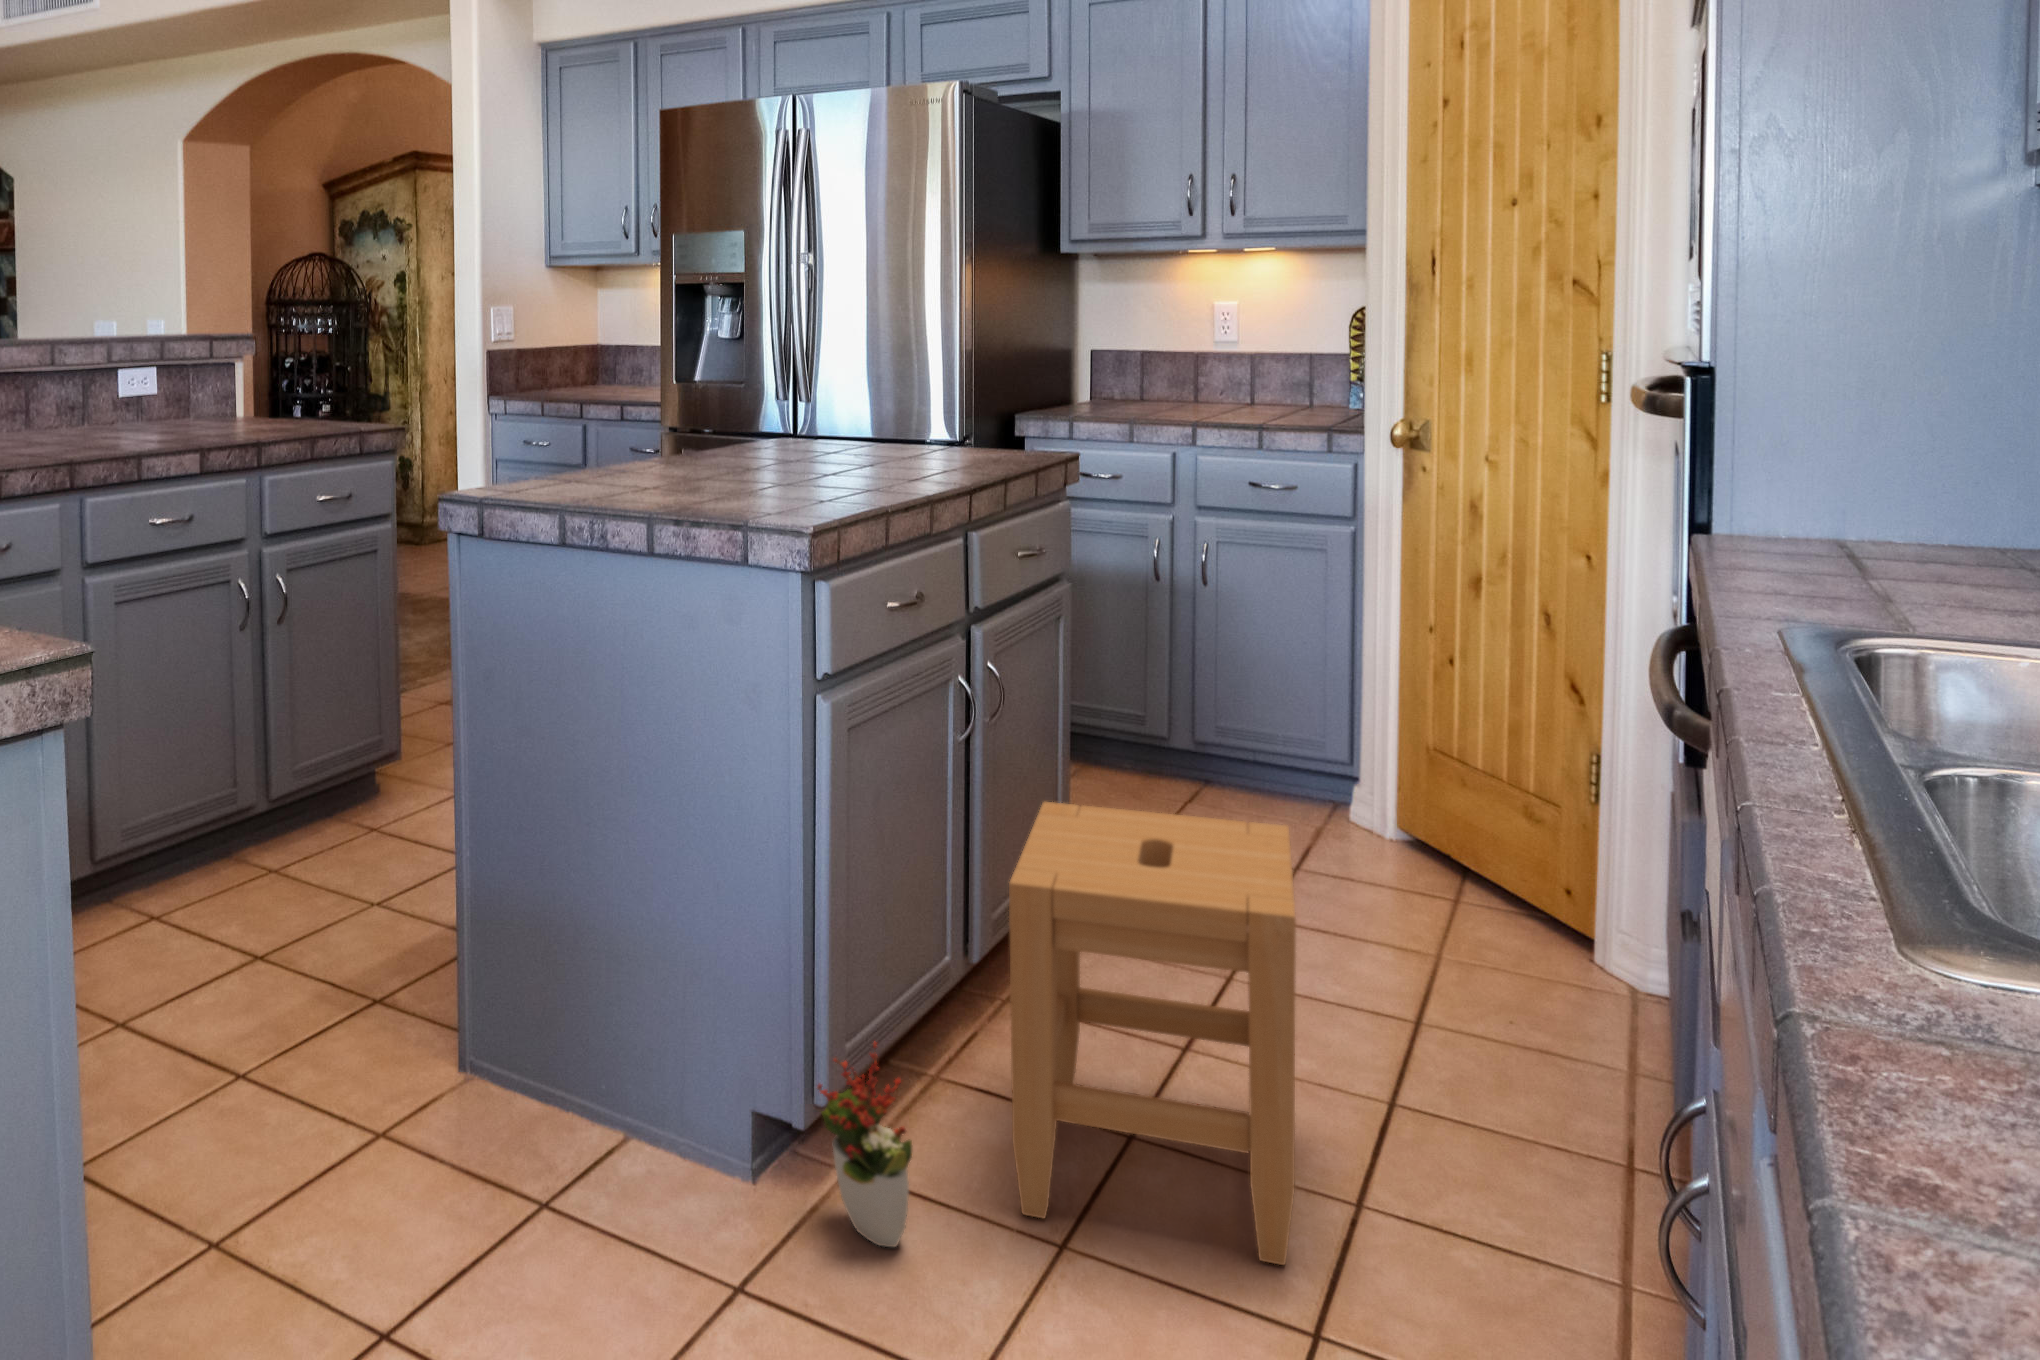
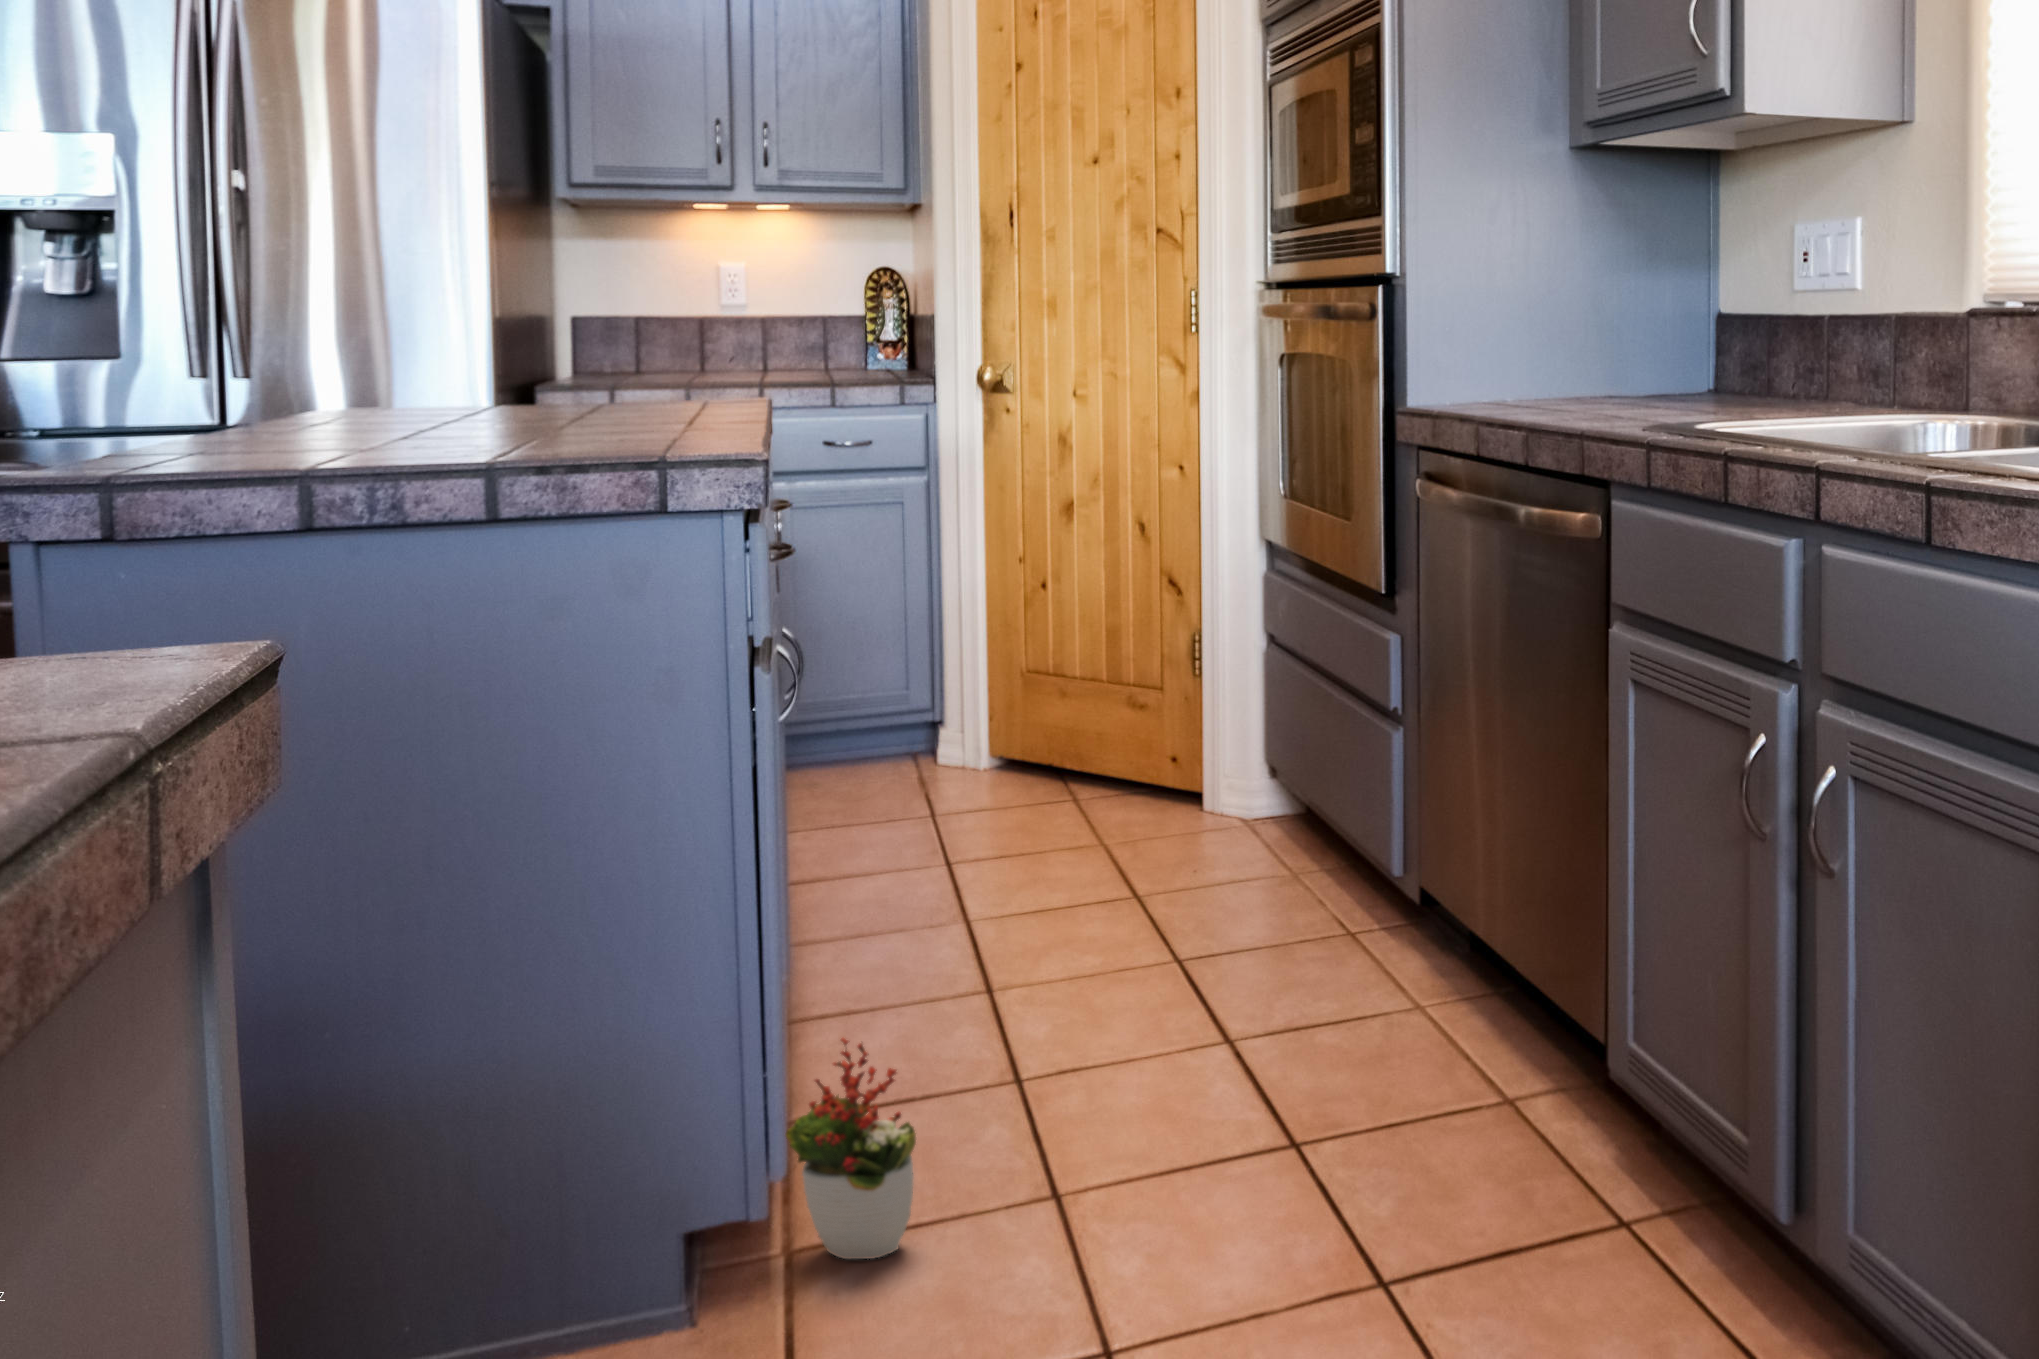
stool: present [1009,802,1296,1265] -> none [886,714,1224,1163]

